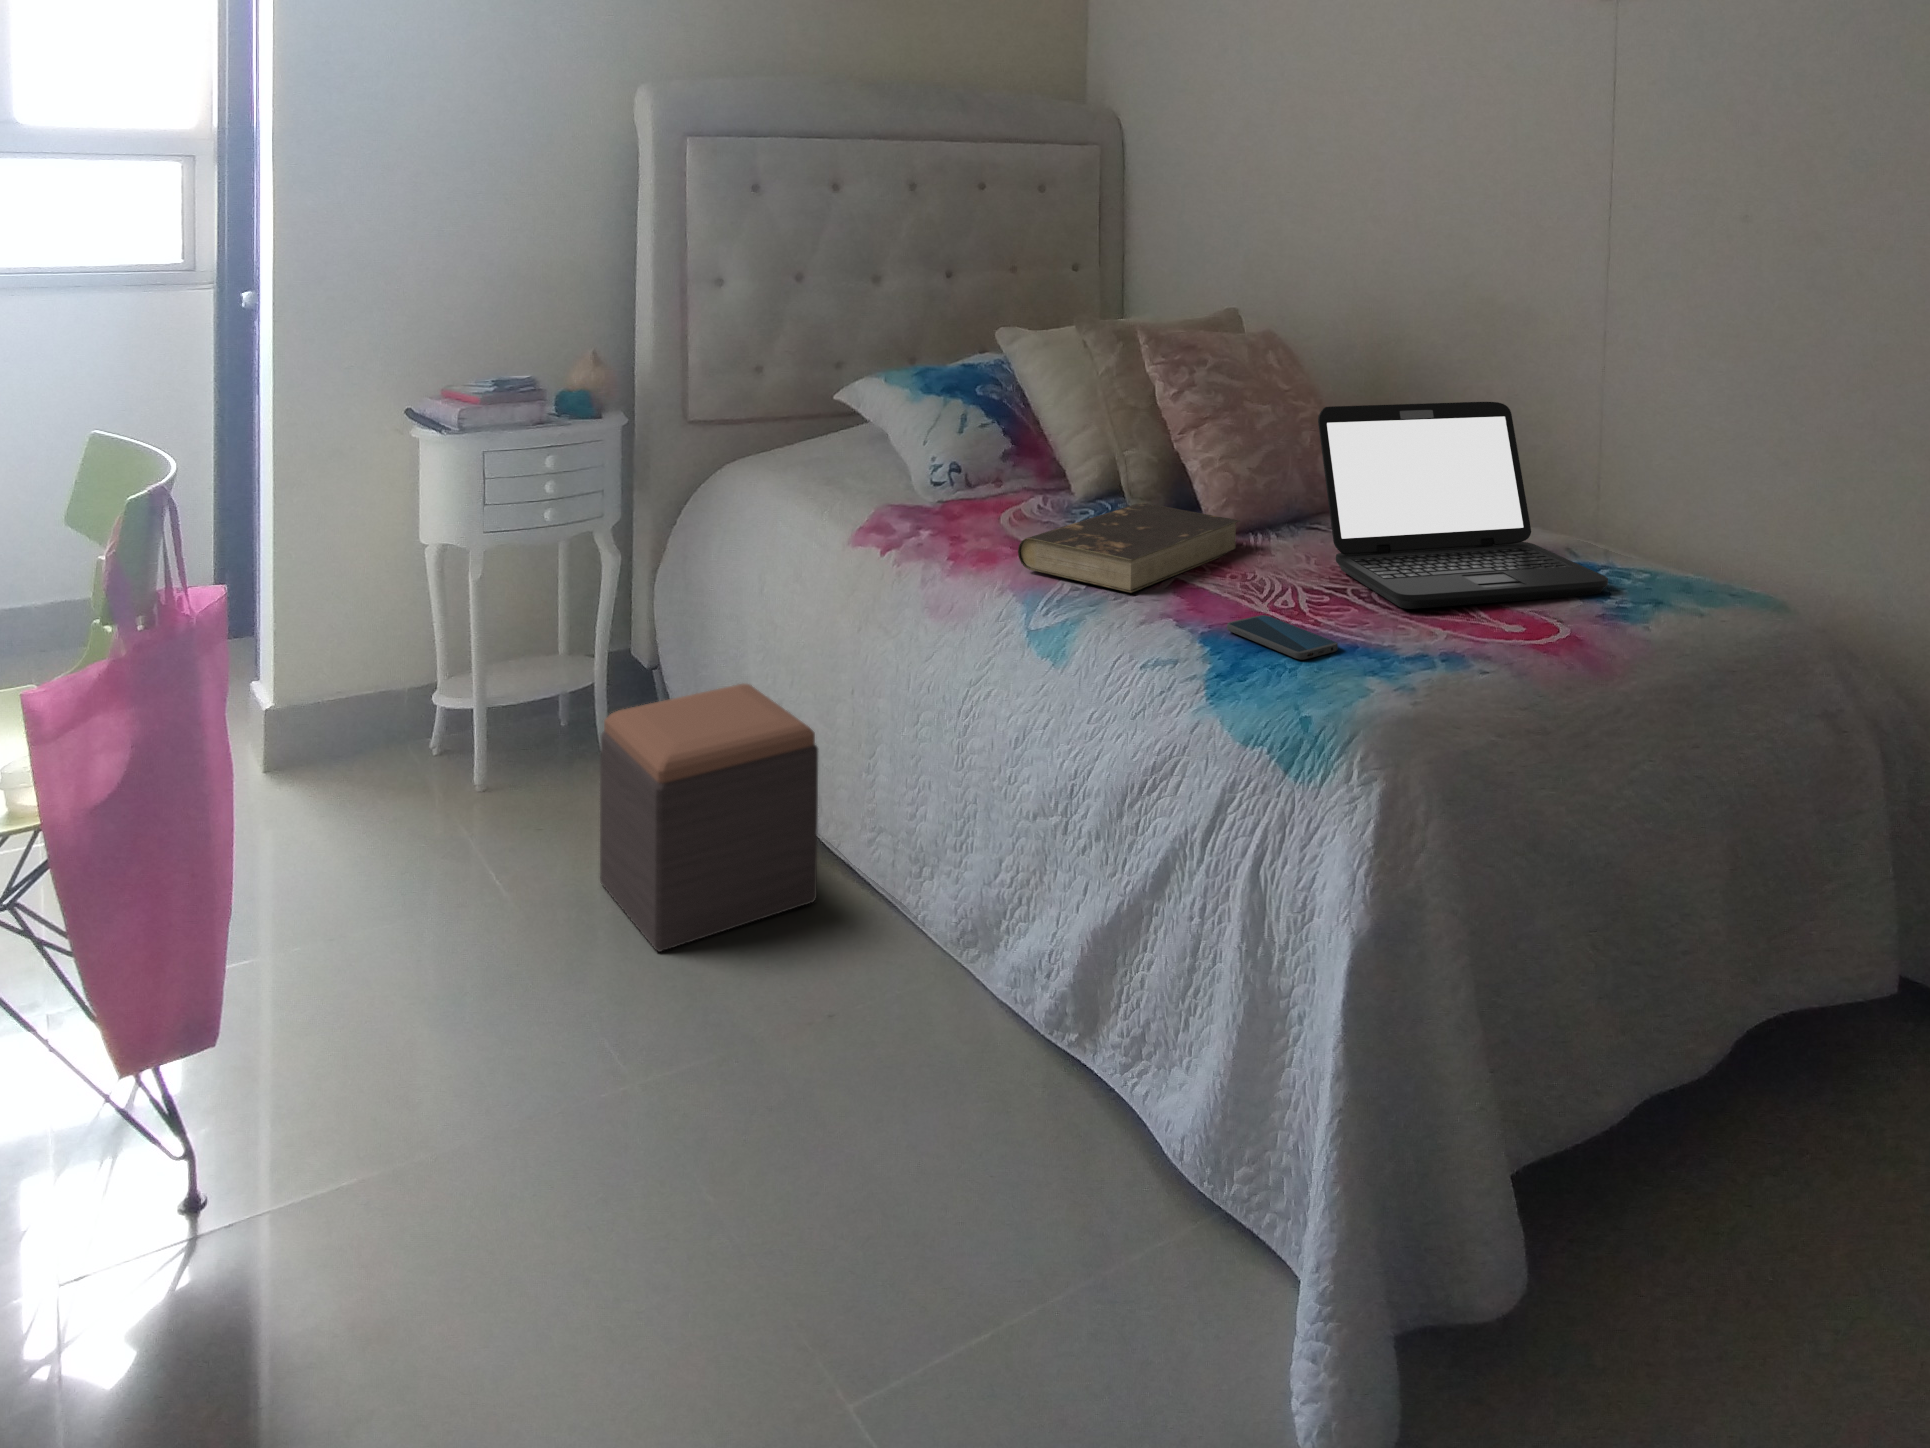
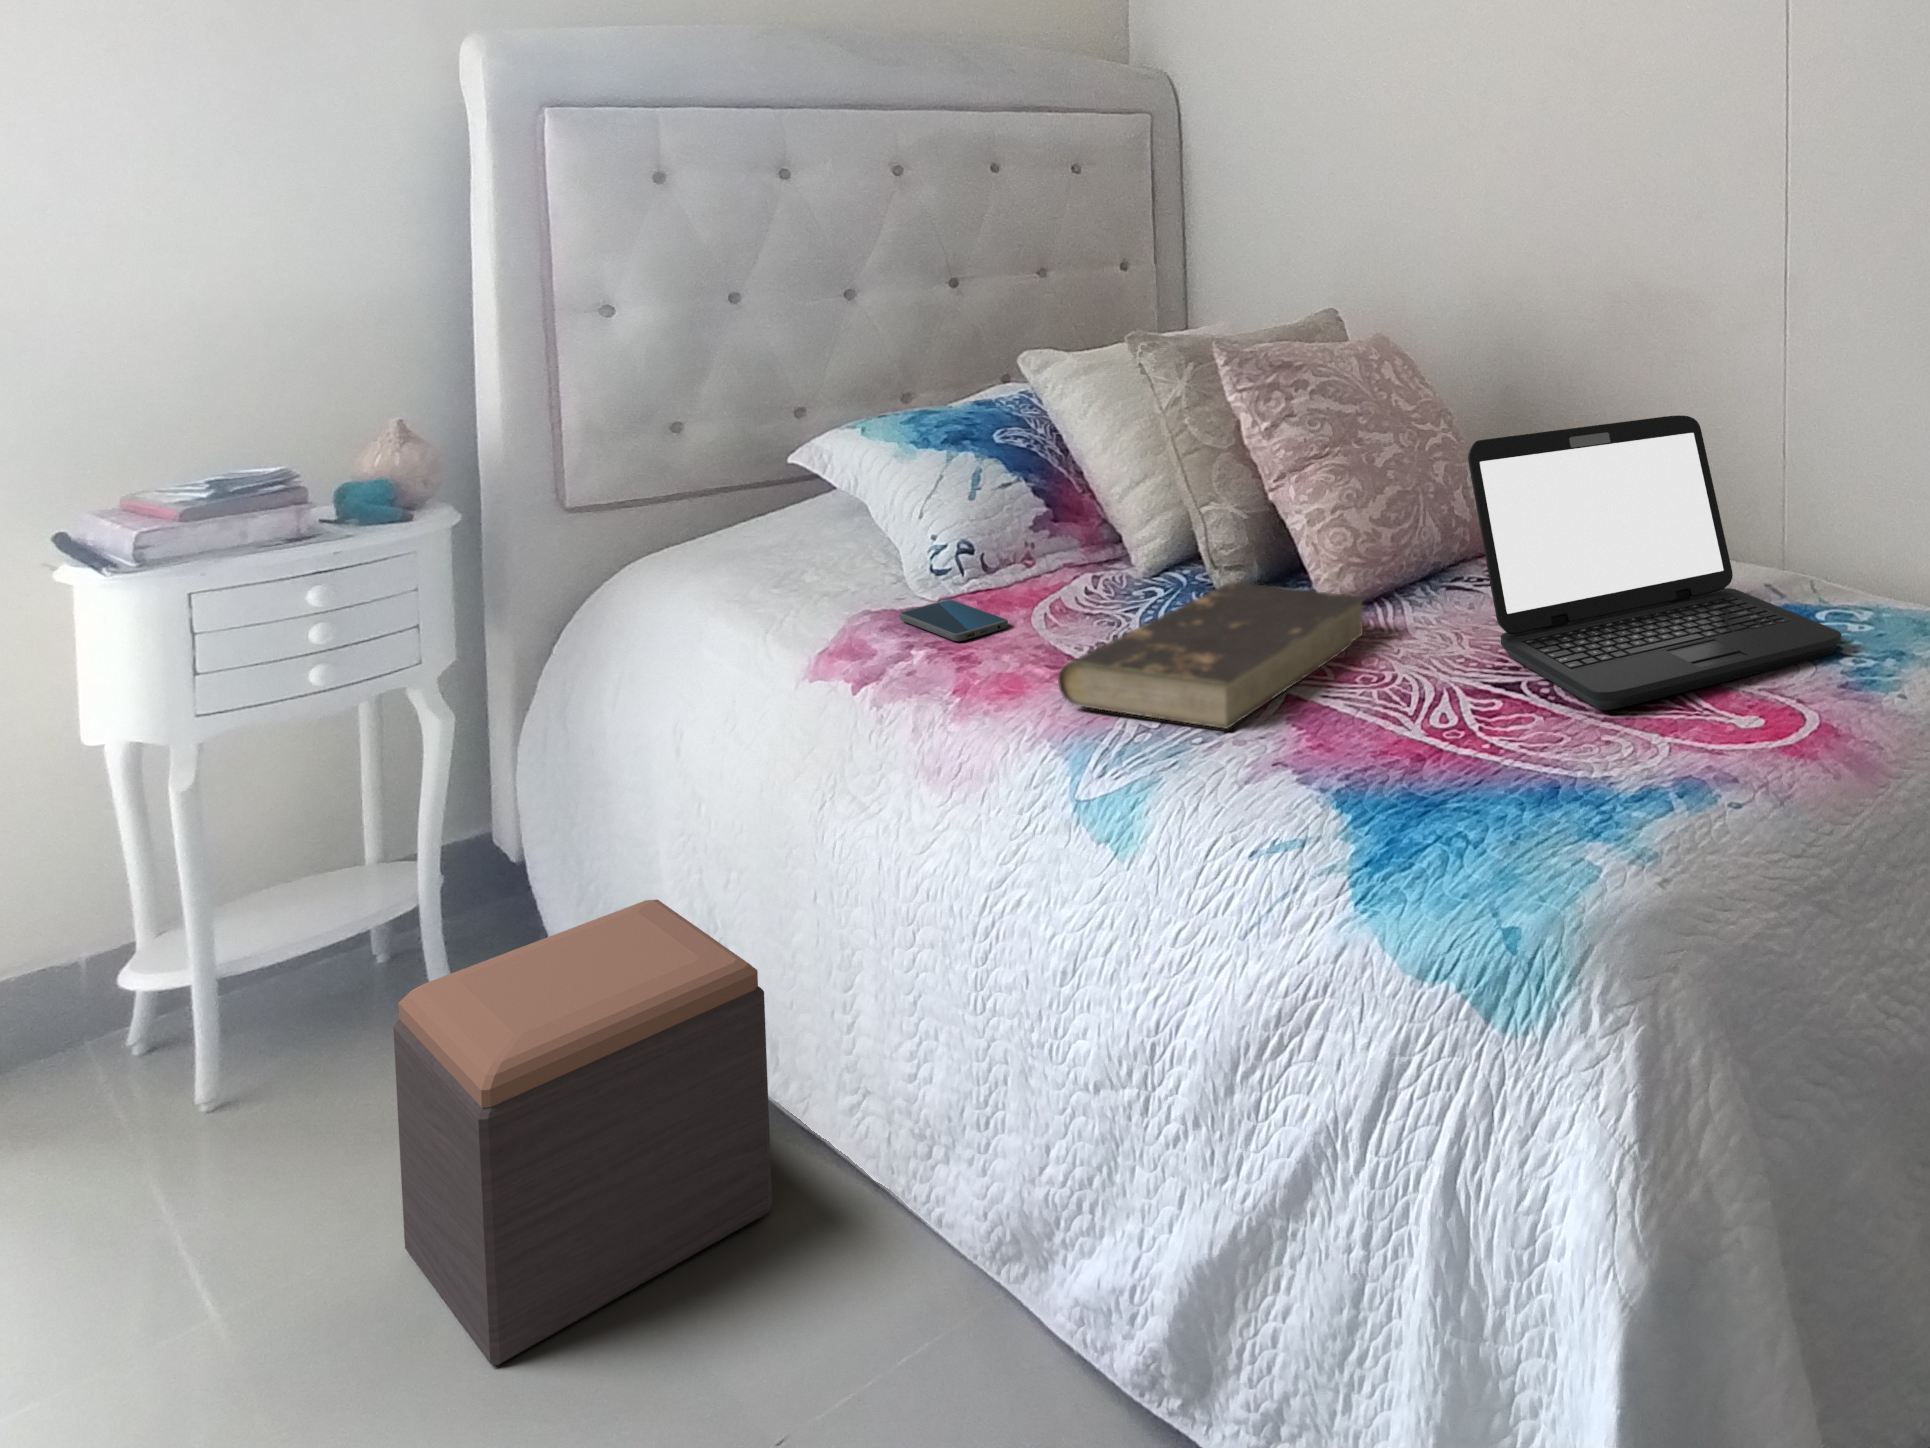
smartphone: present [1227,615,1338,659] -> present [899,600,1008,641]

